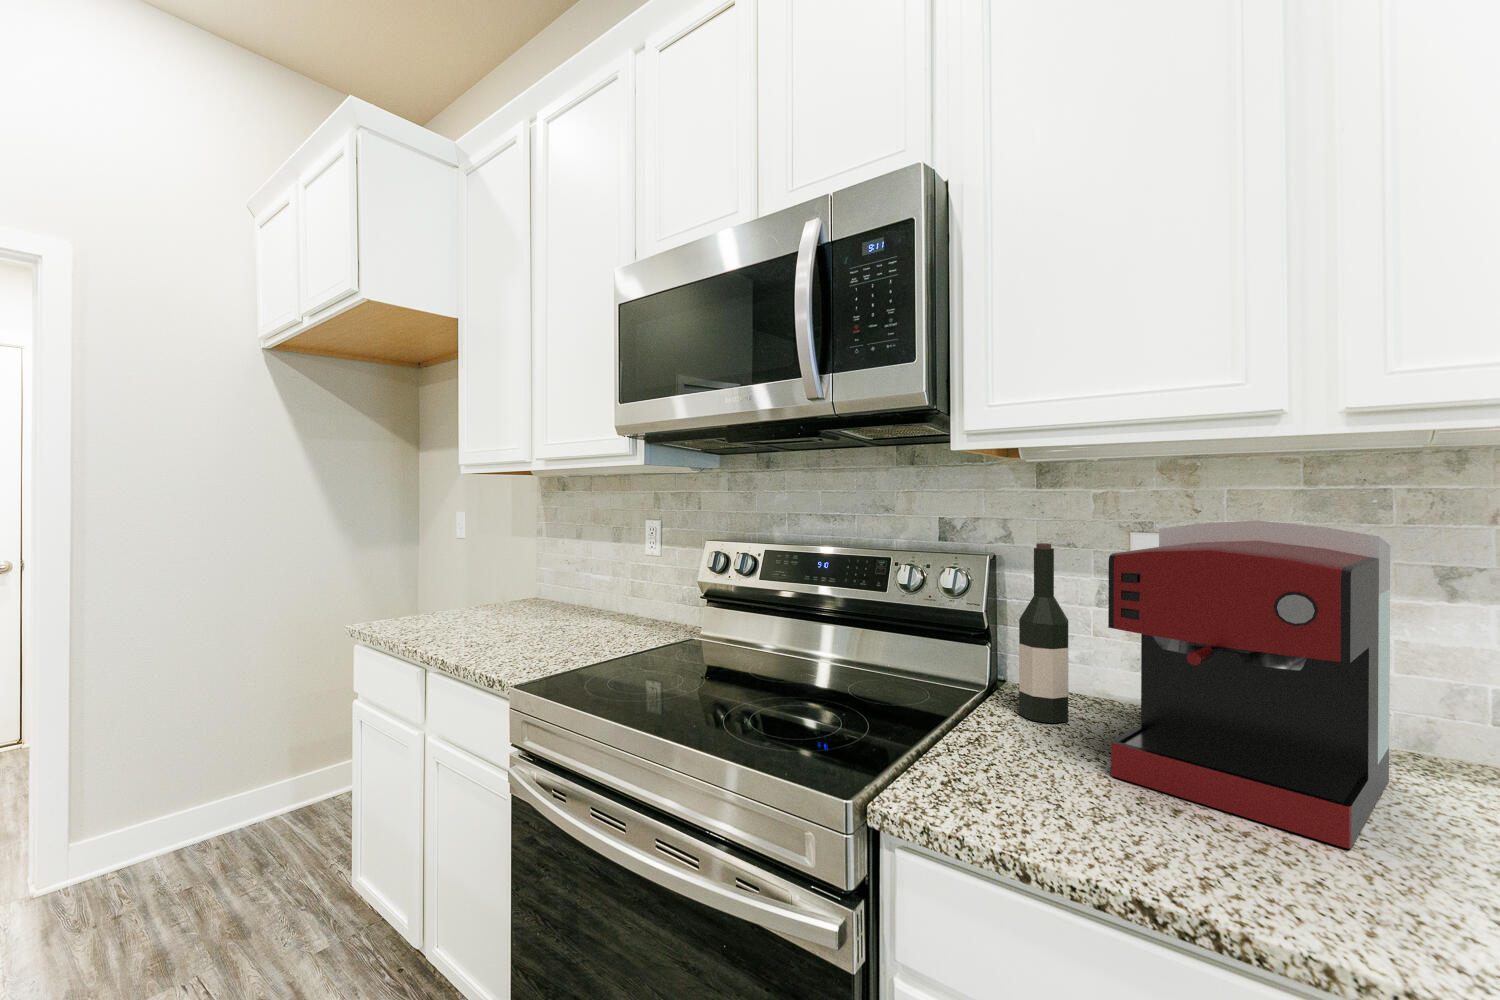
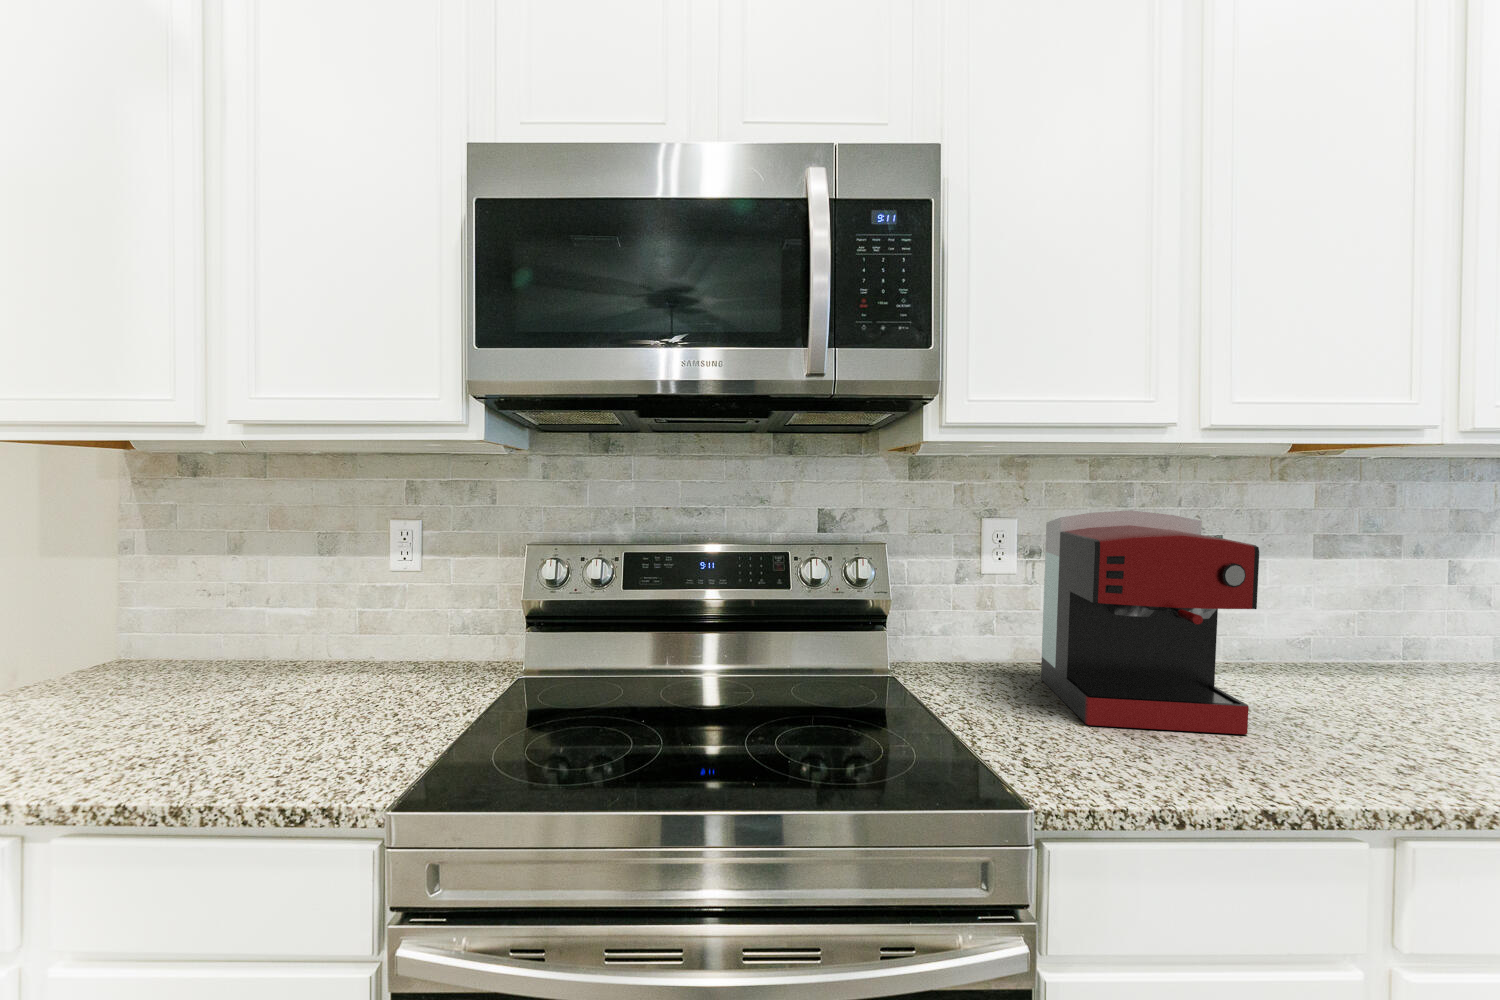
wine bottle: present [1019,543,1068,723] -> none [936,532,984,694]

